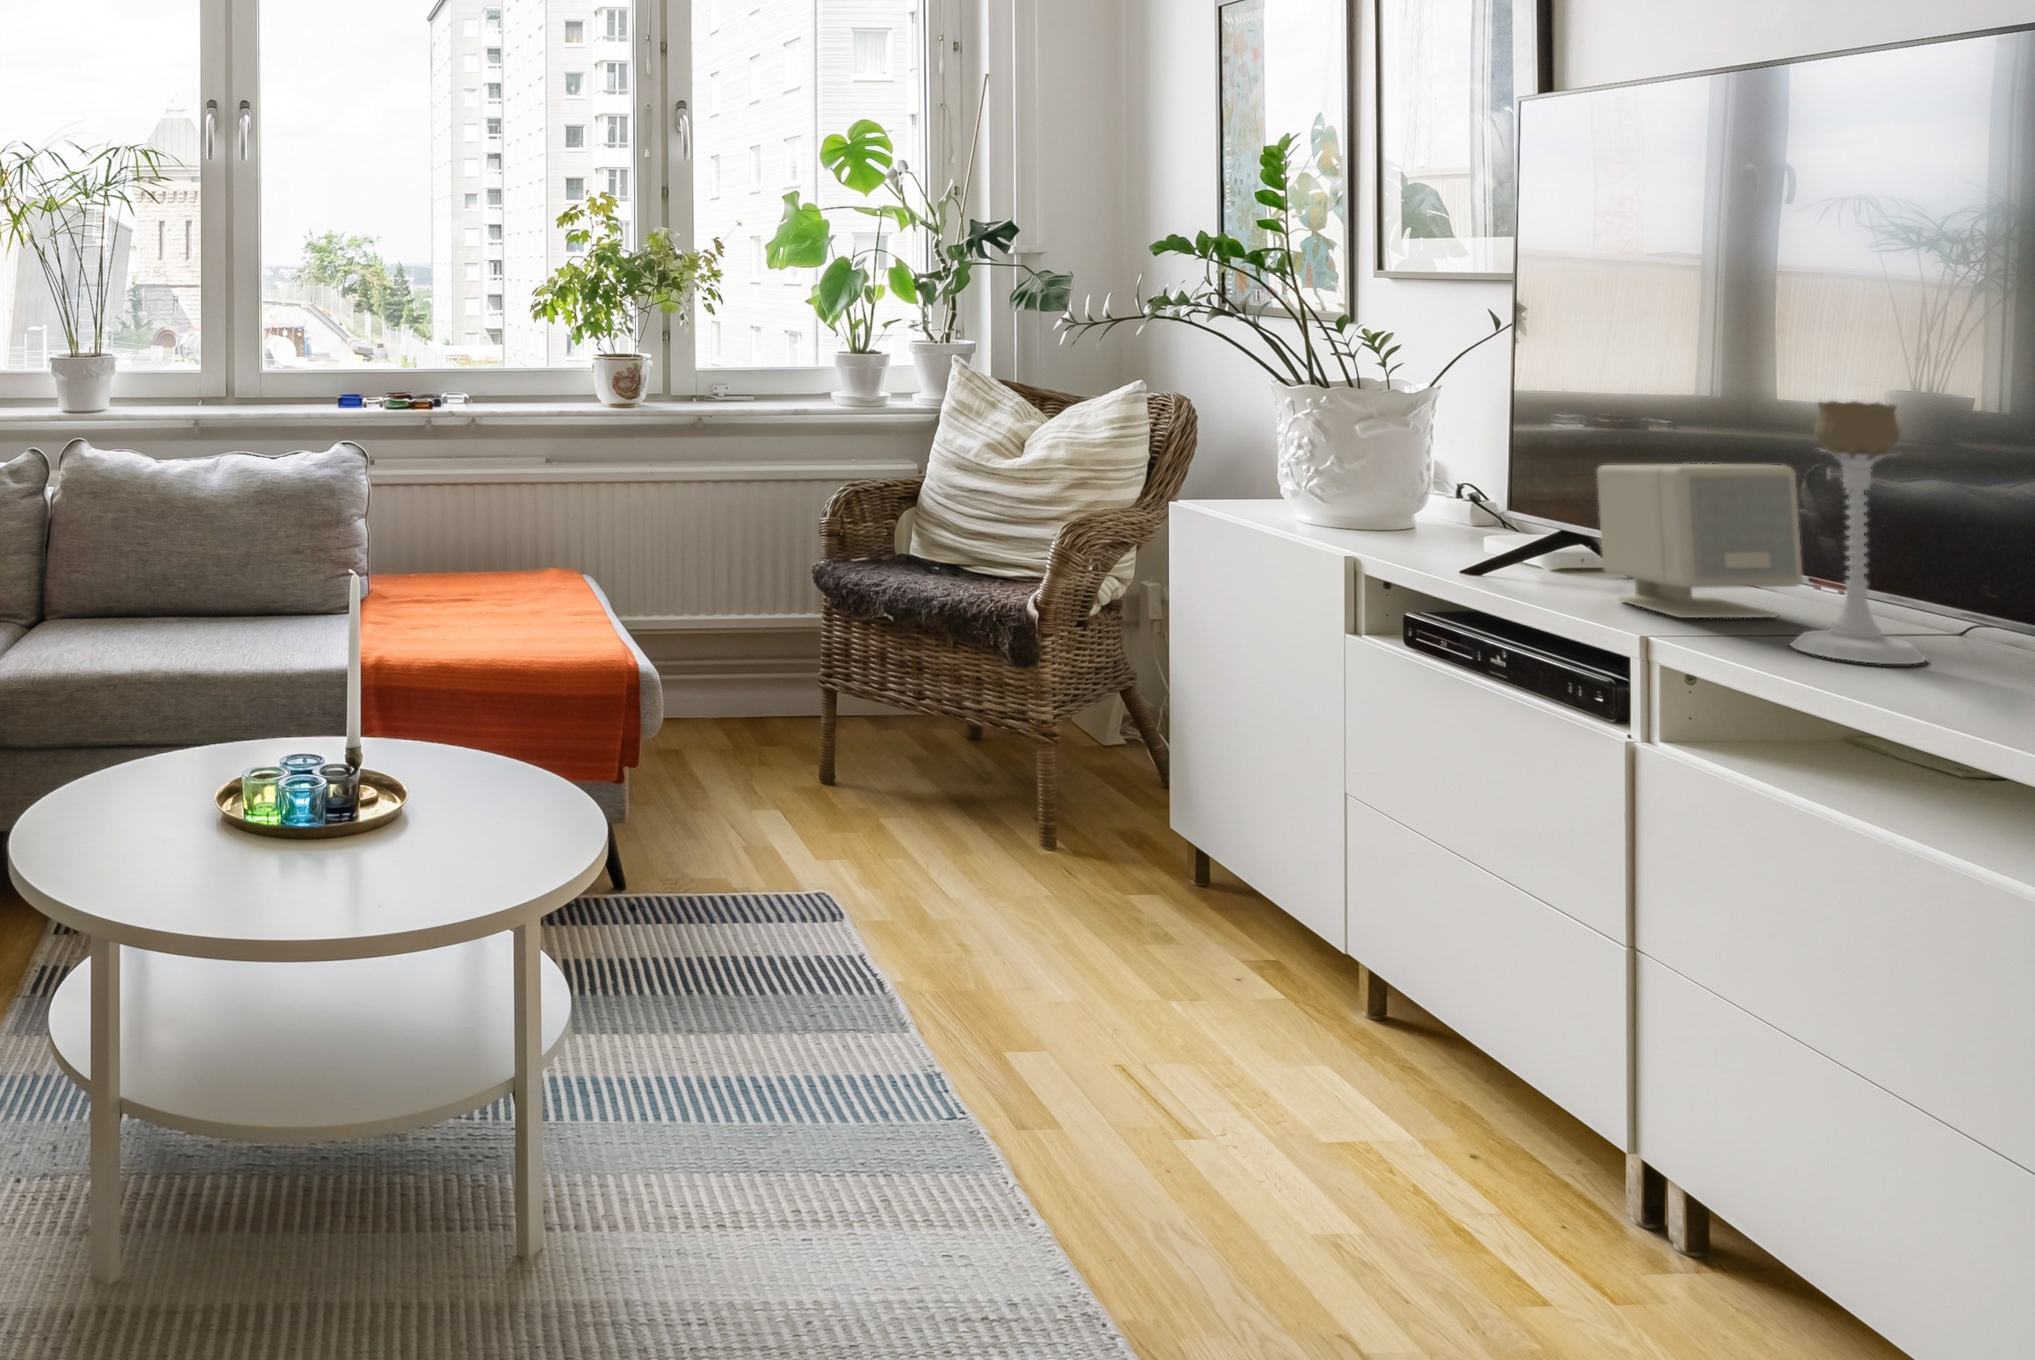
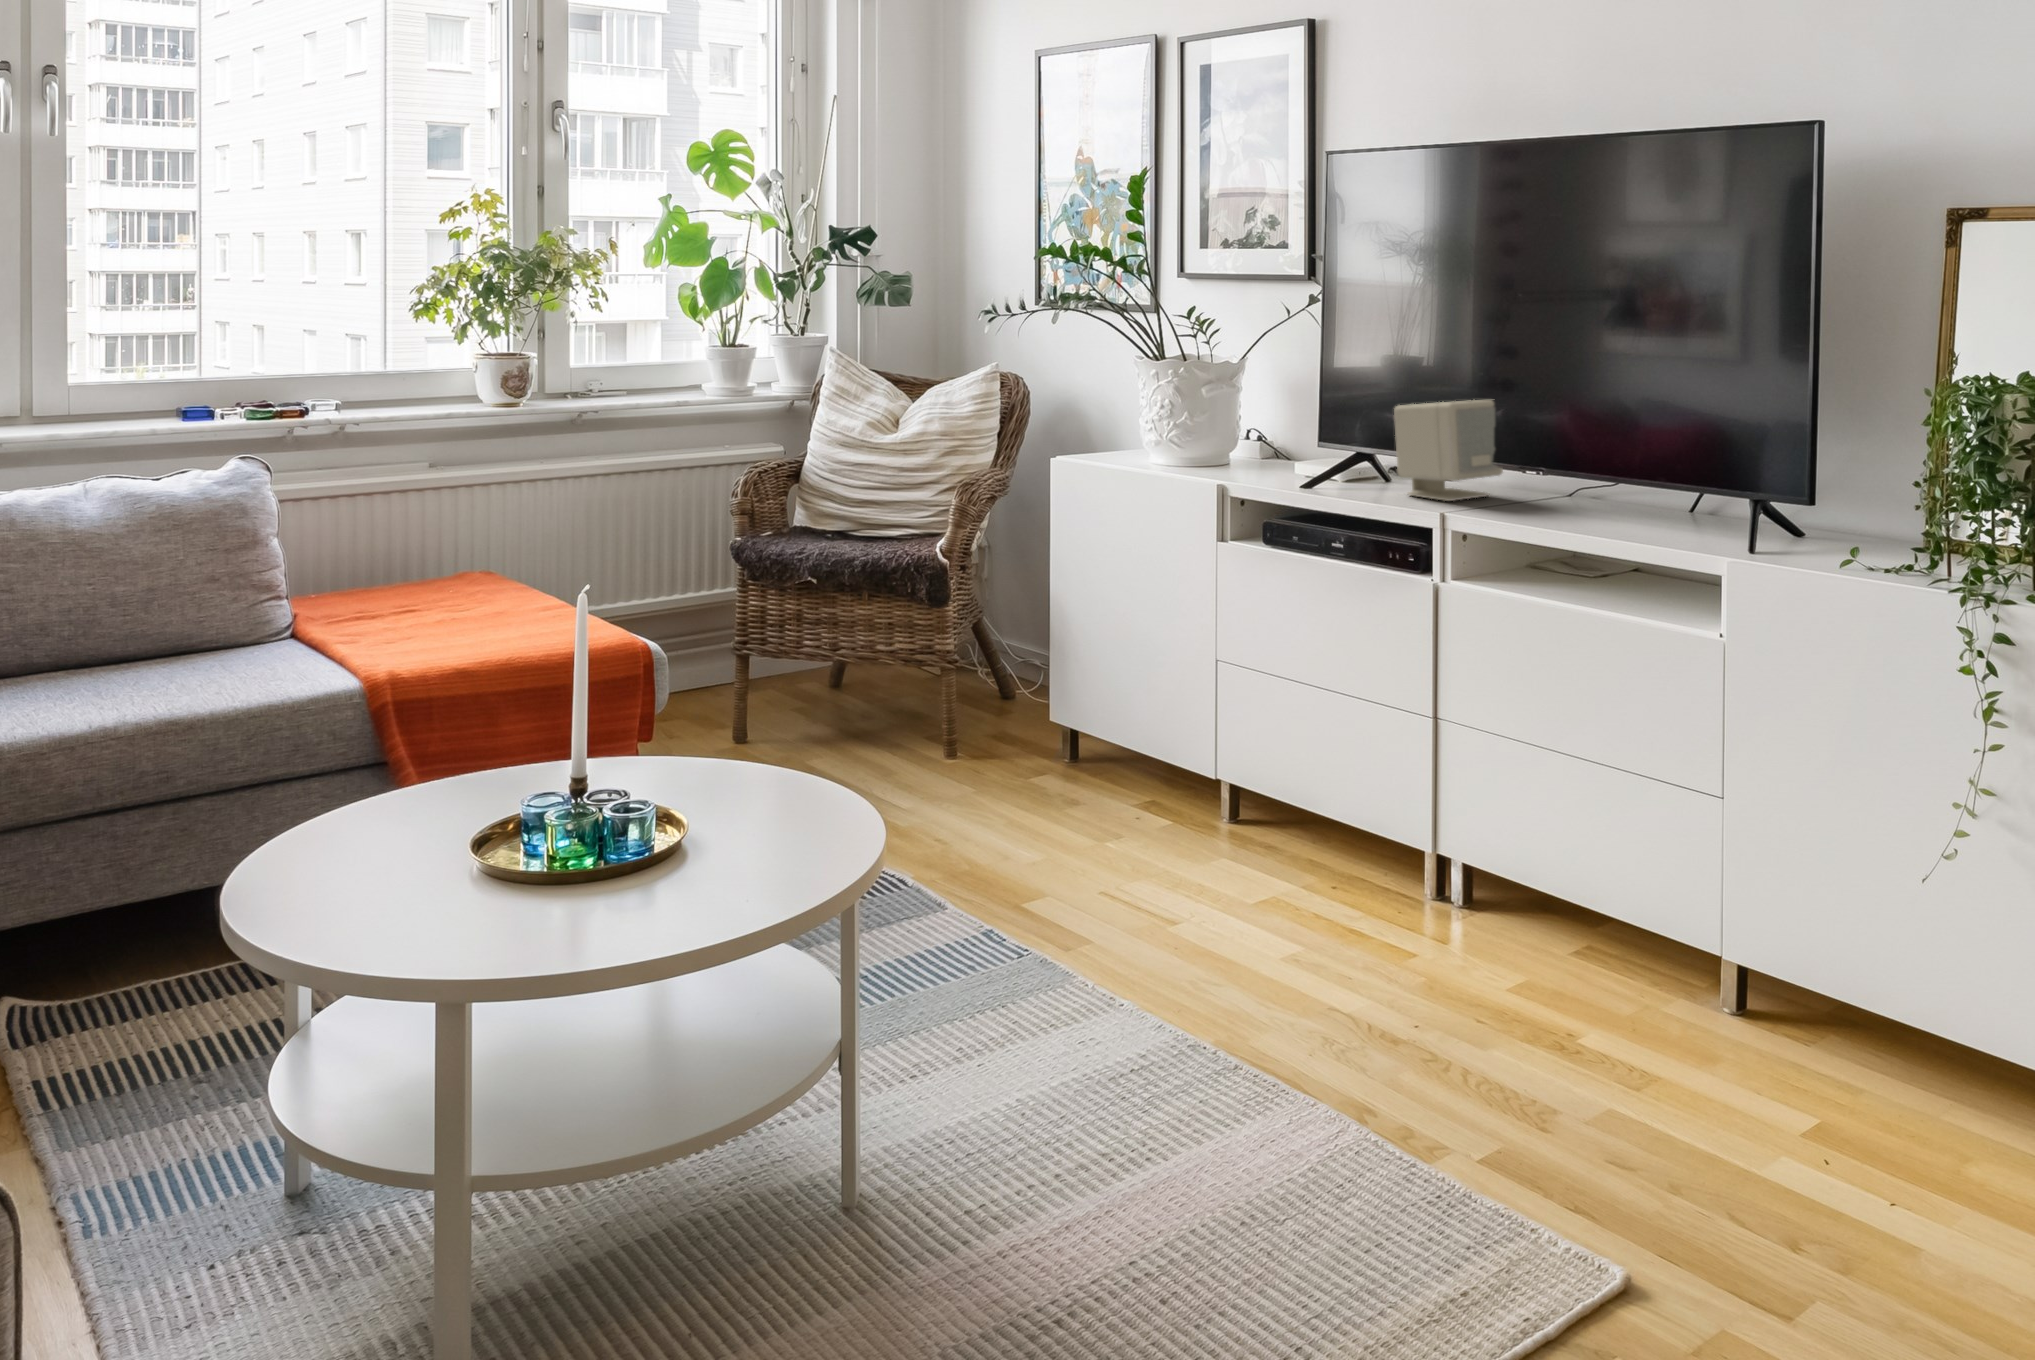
candle holder: present [1791,401,1925,664] -> none [1513,357,1578,515]

